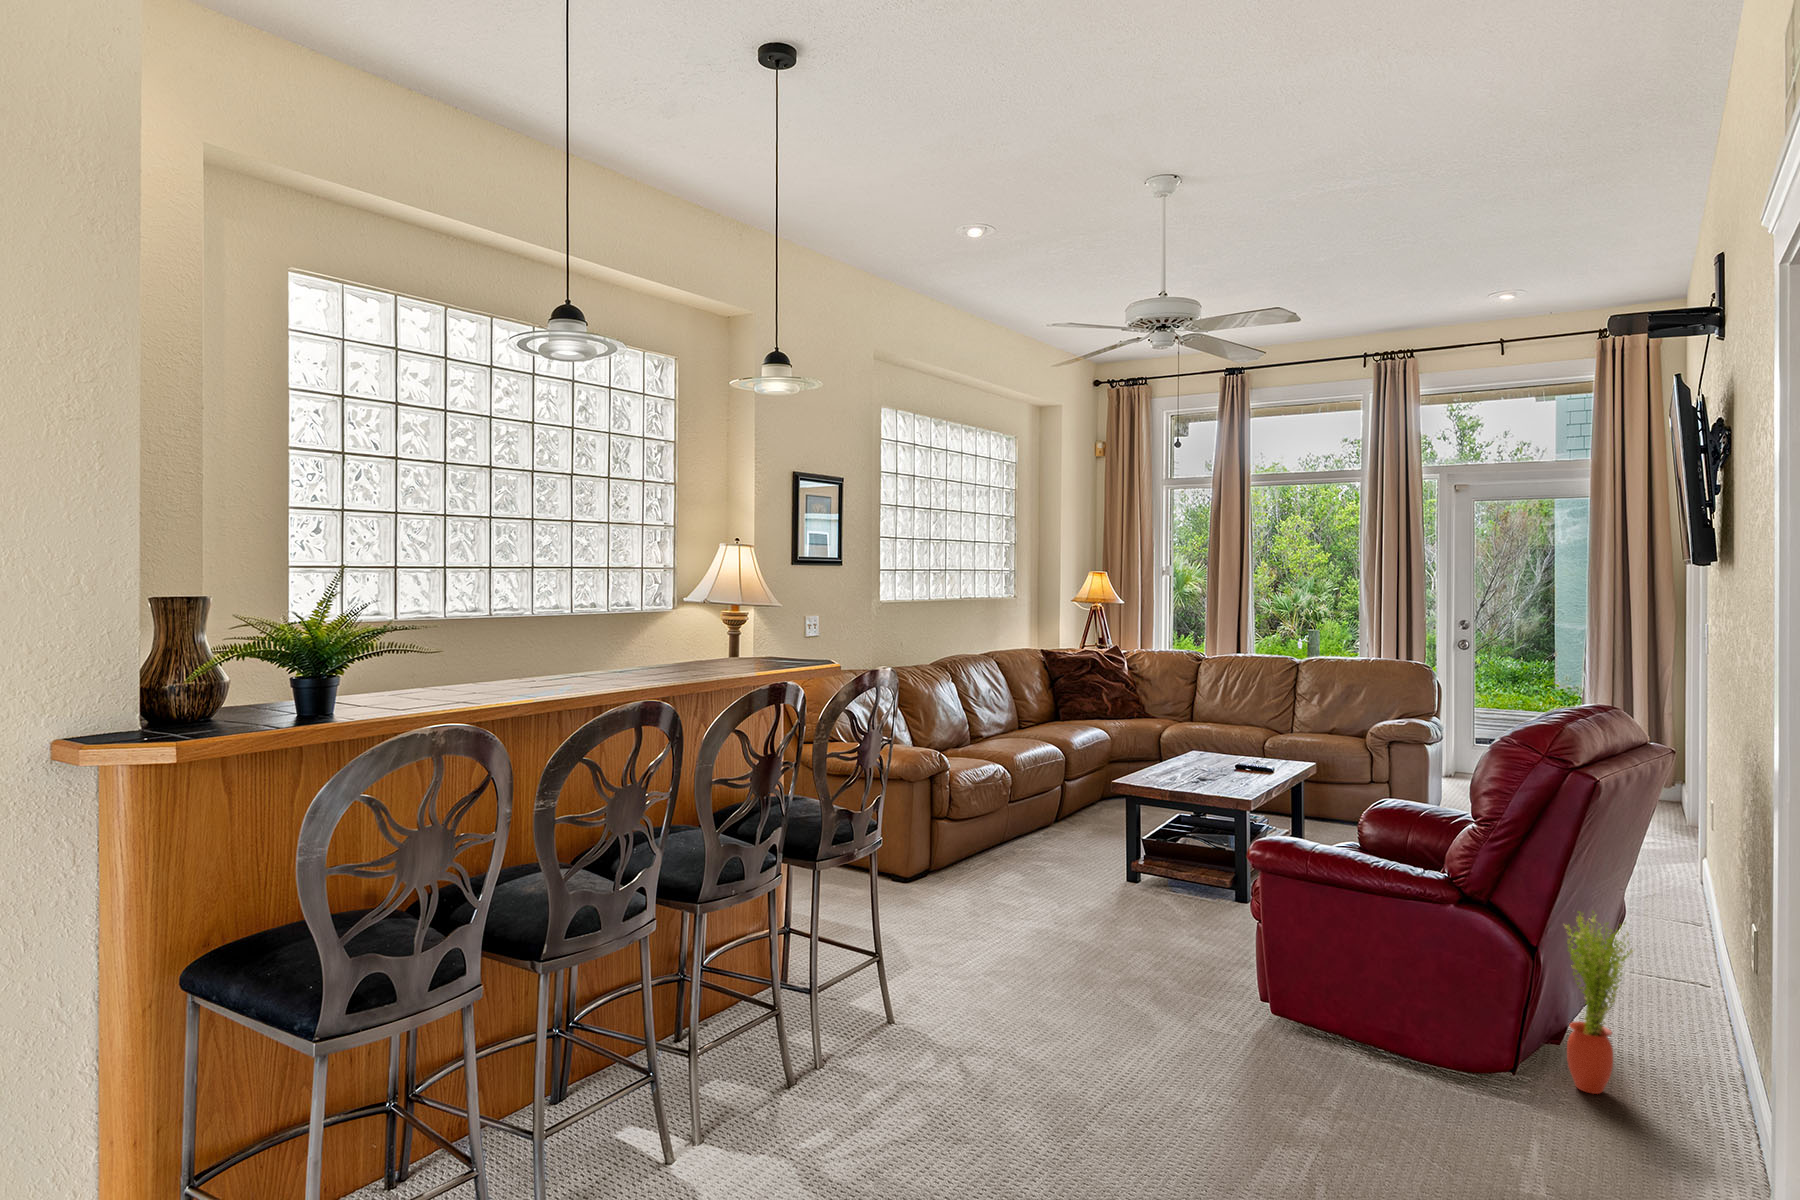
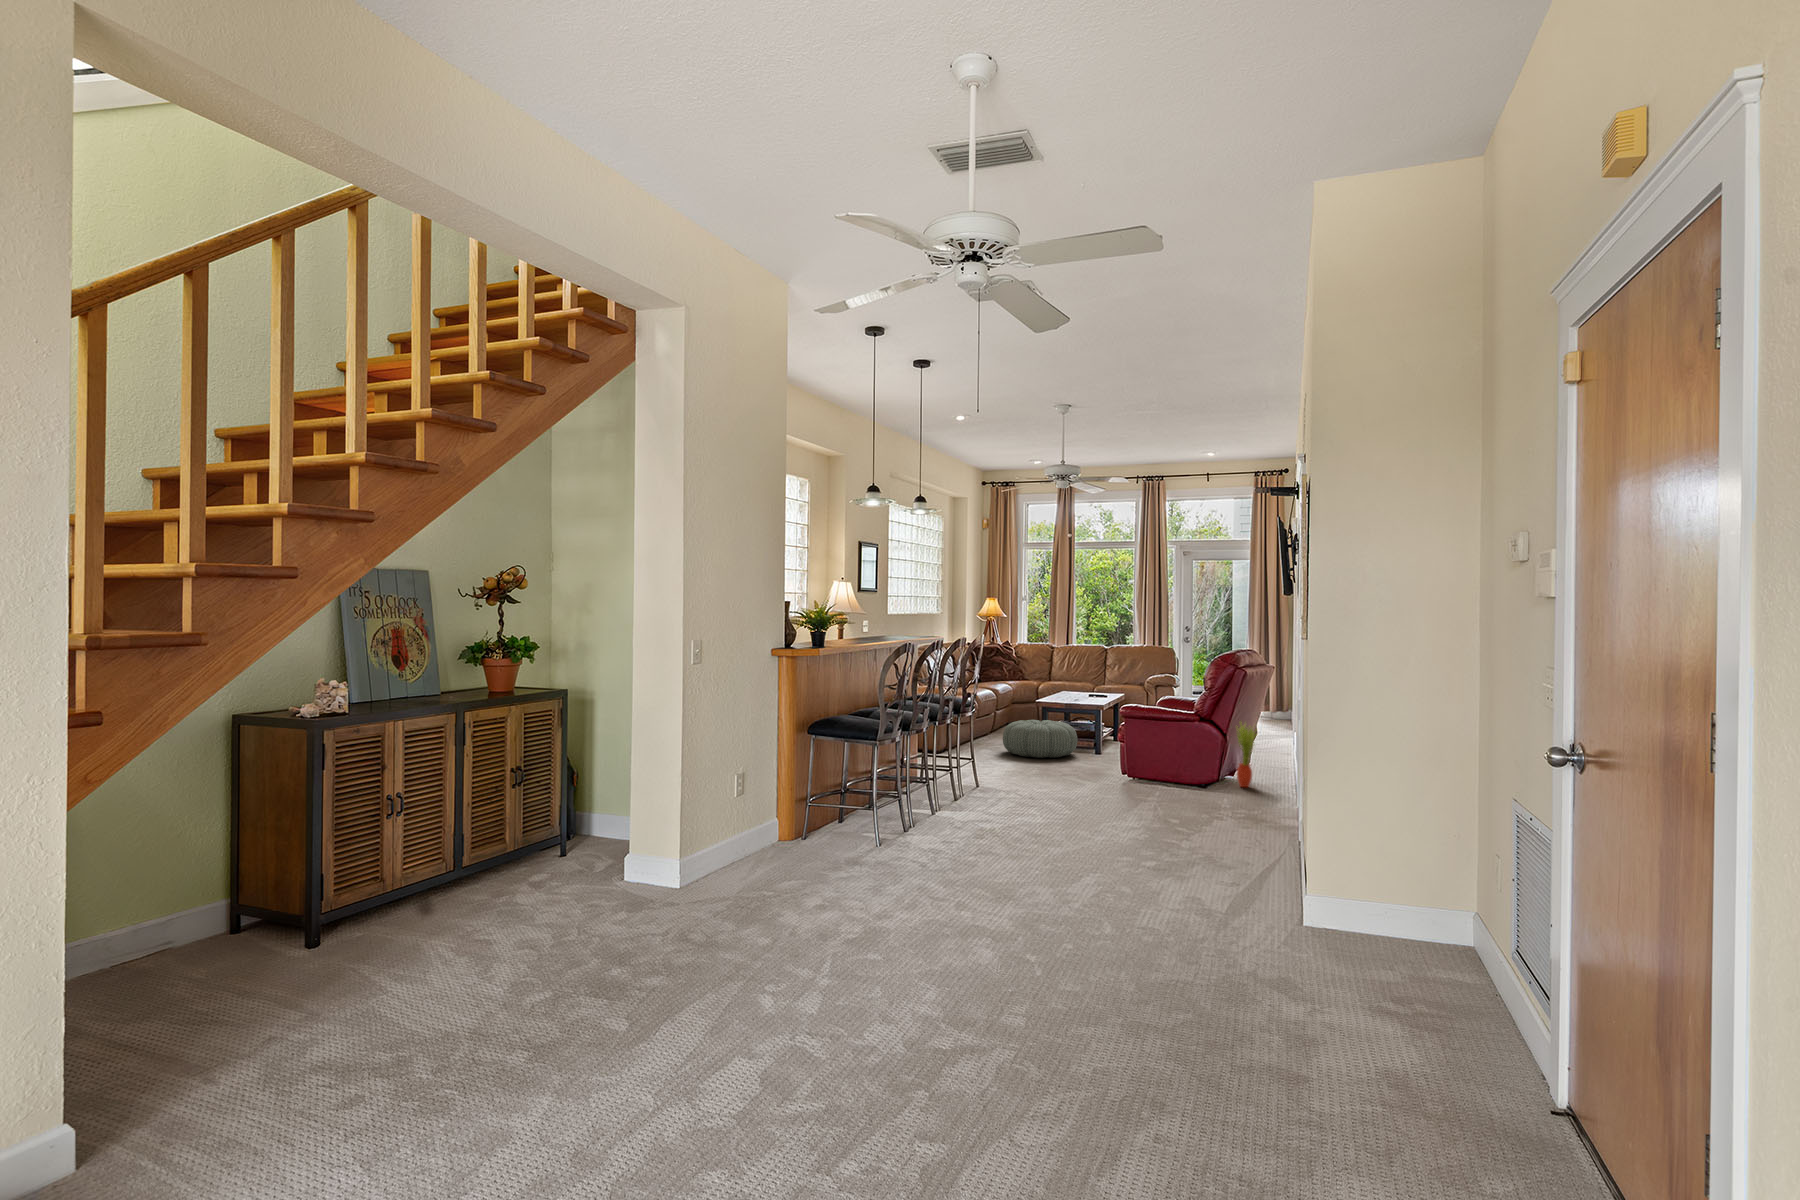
pouf: none [1031,824,1188,916] -> present [1003,720,1077,758]

